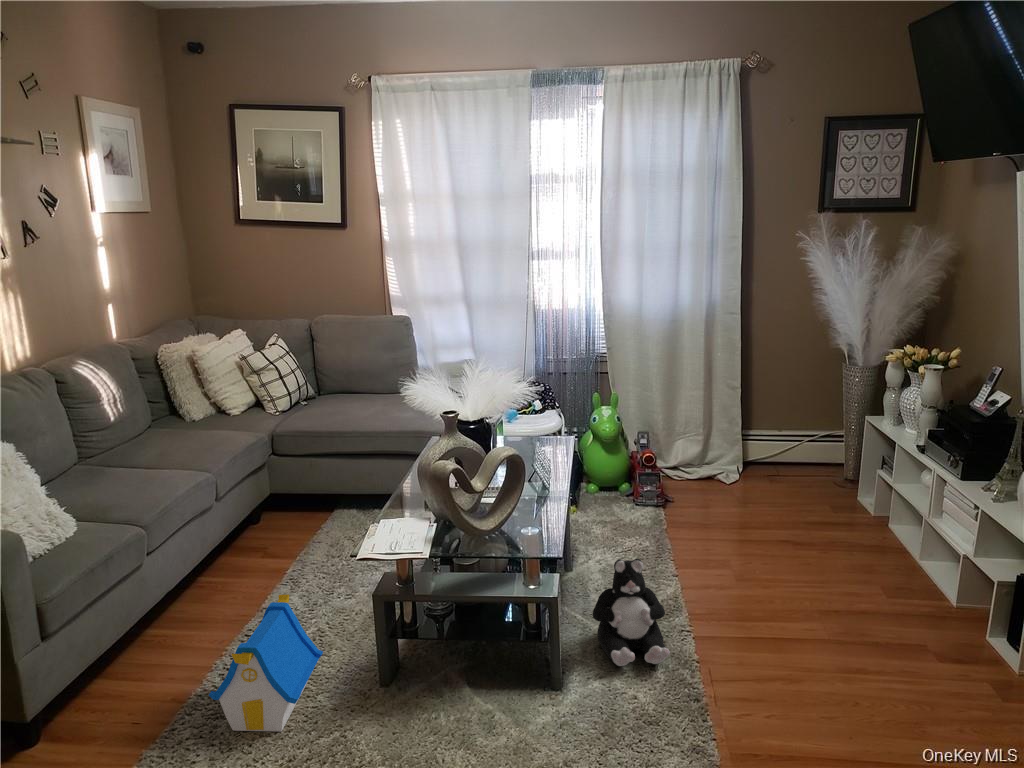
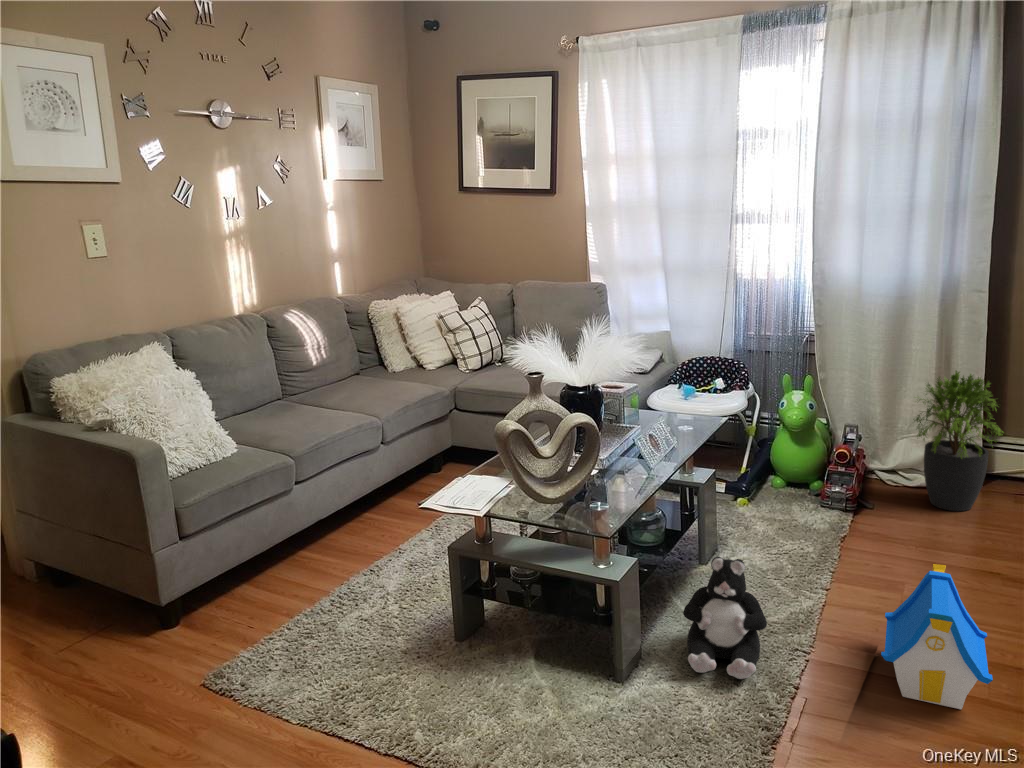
potted plant: none [692,378,768,495] -> present [914,371,1003,511]
toy house: present [209,594,323,732] -> present [881,564,993,709]

